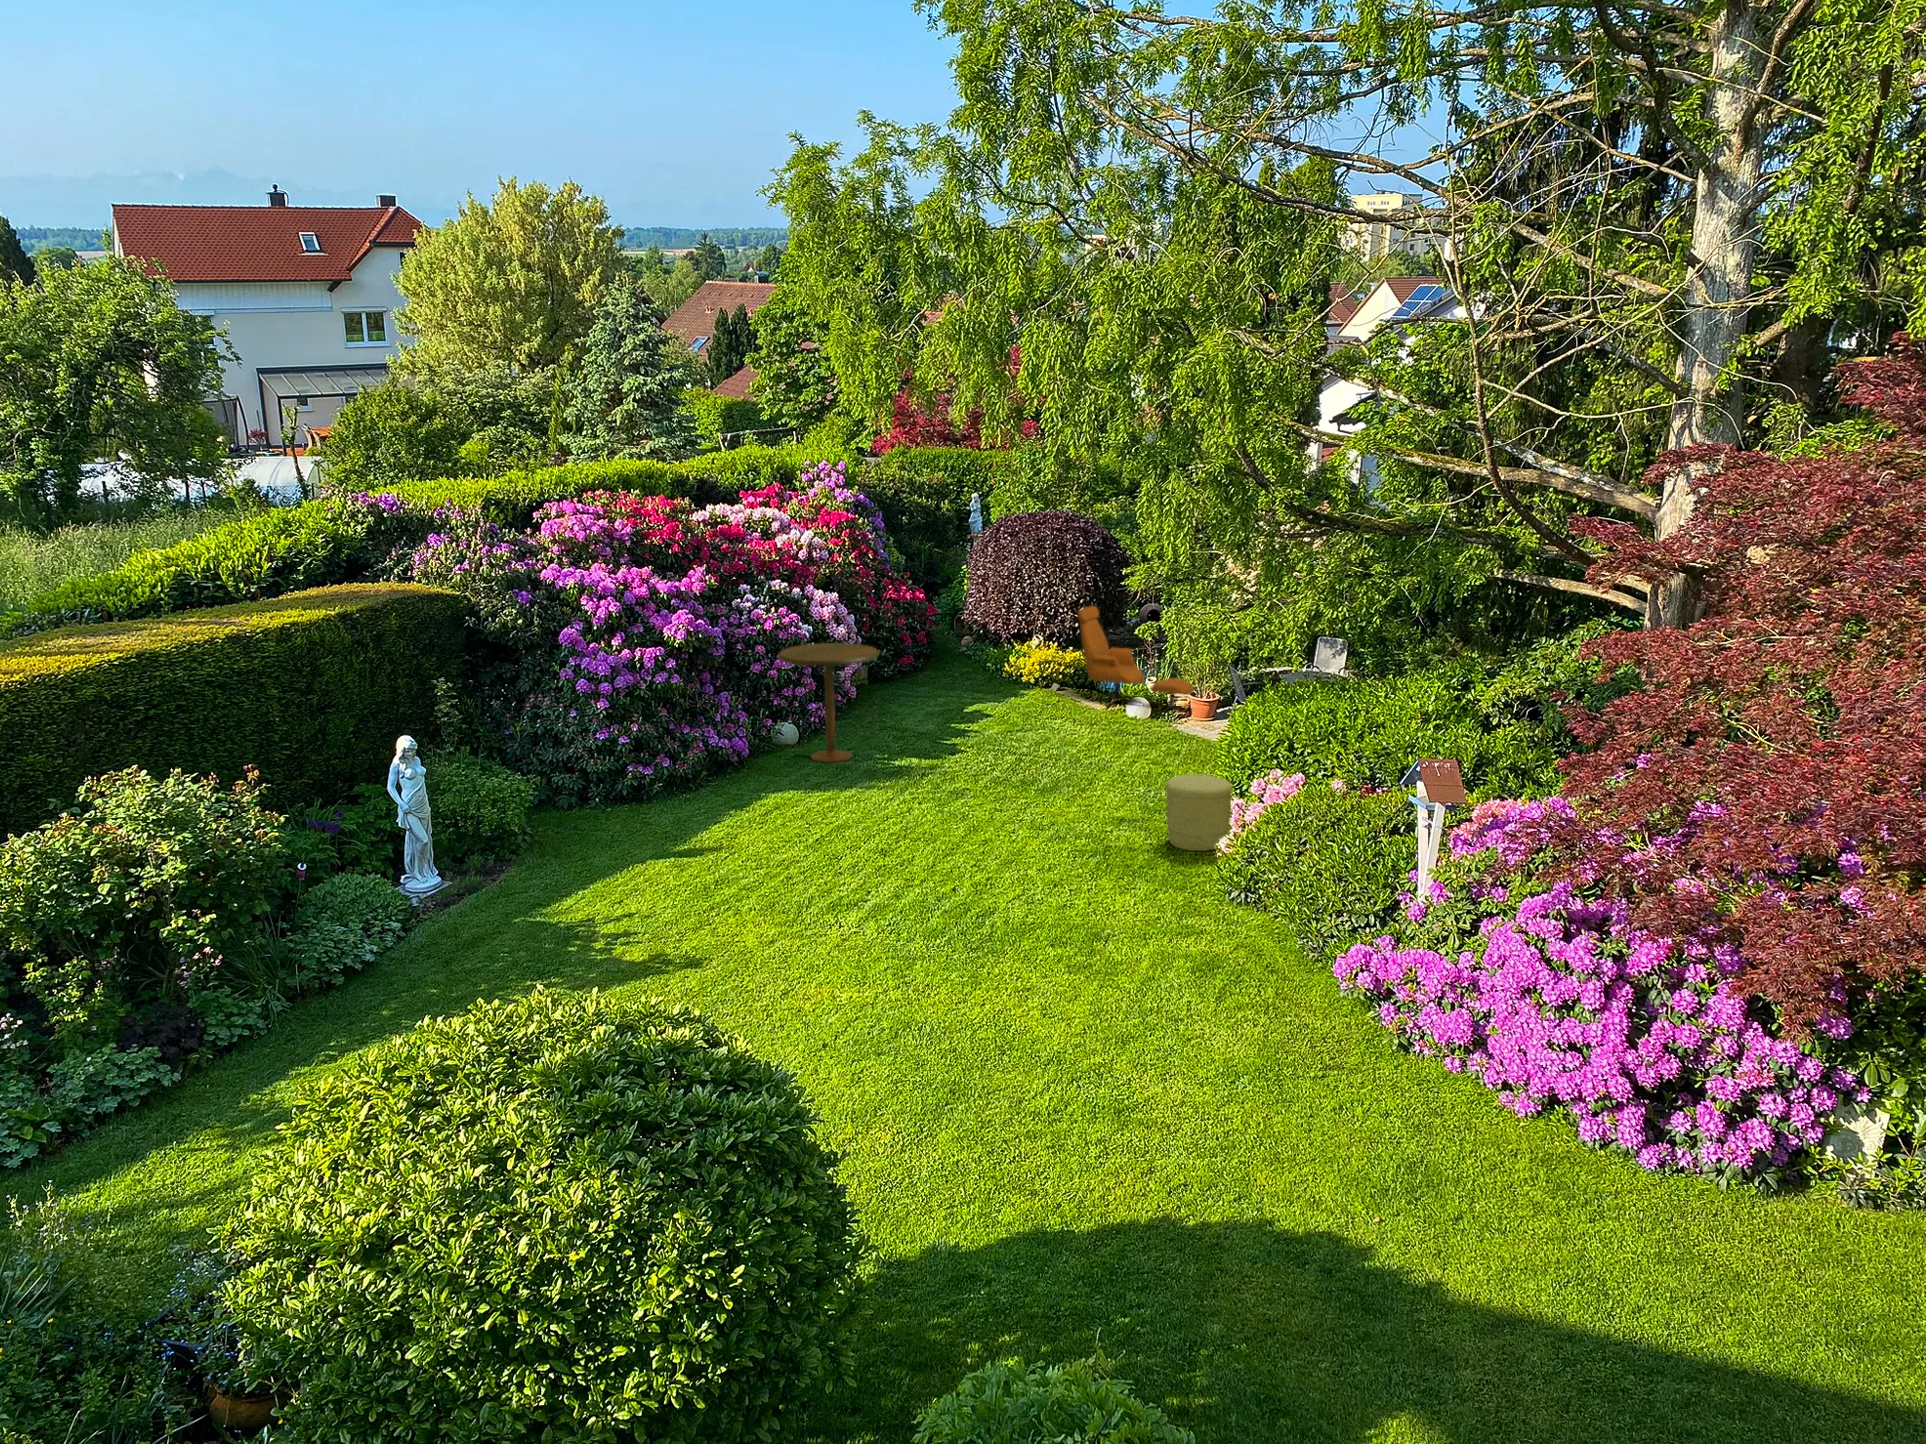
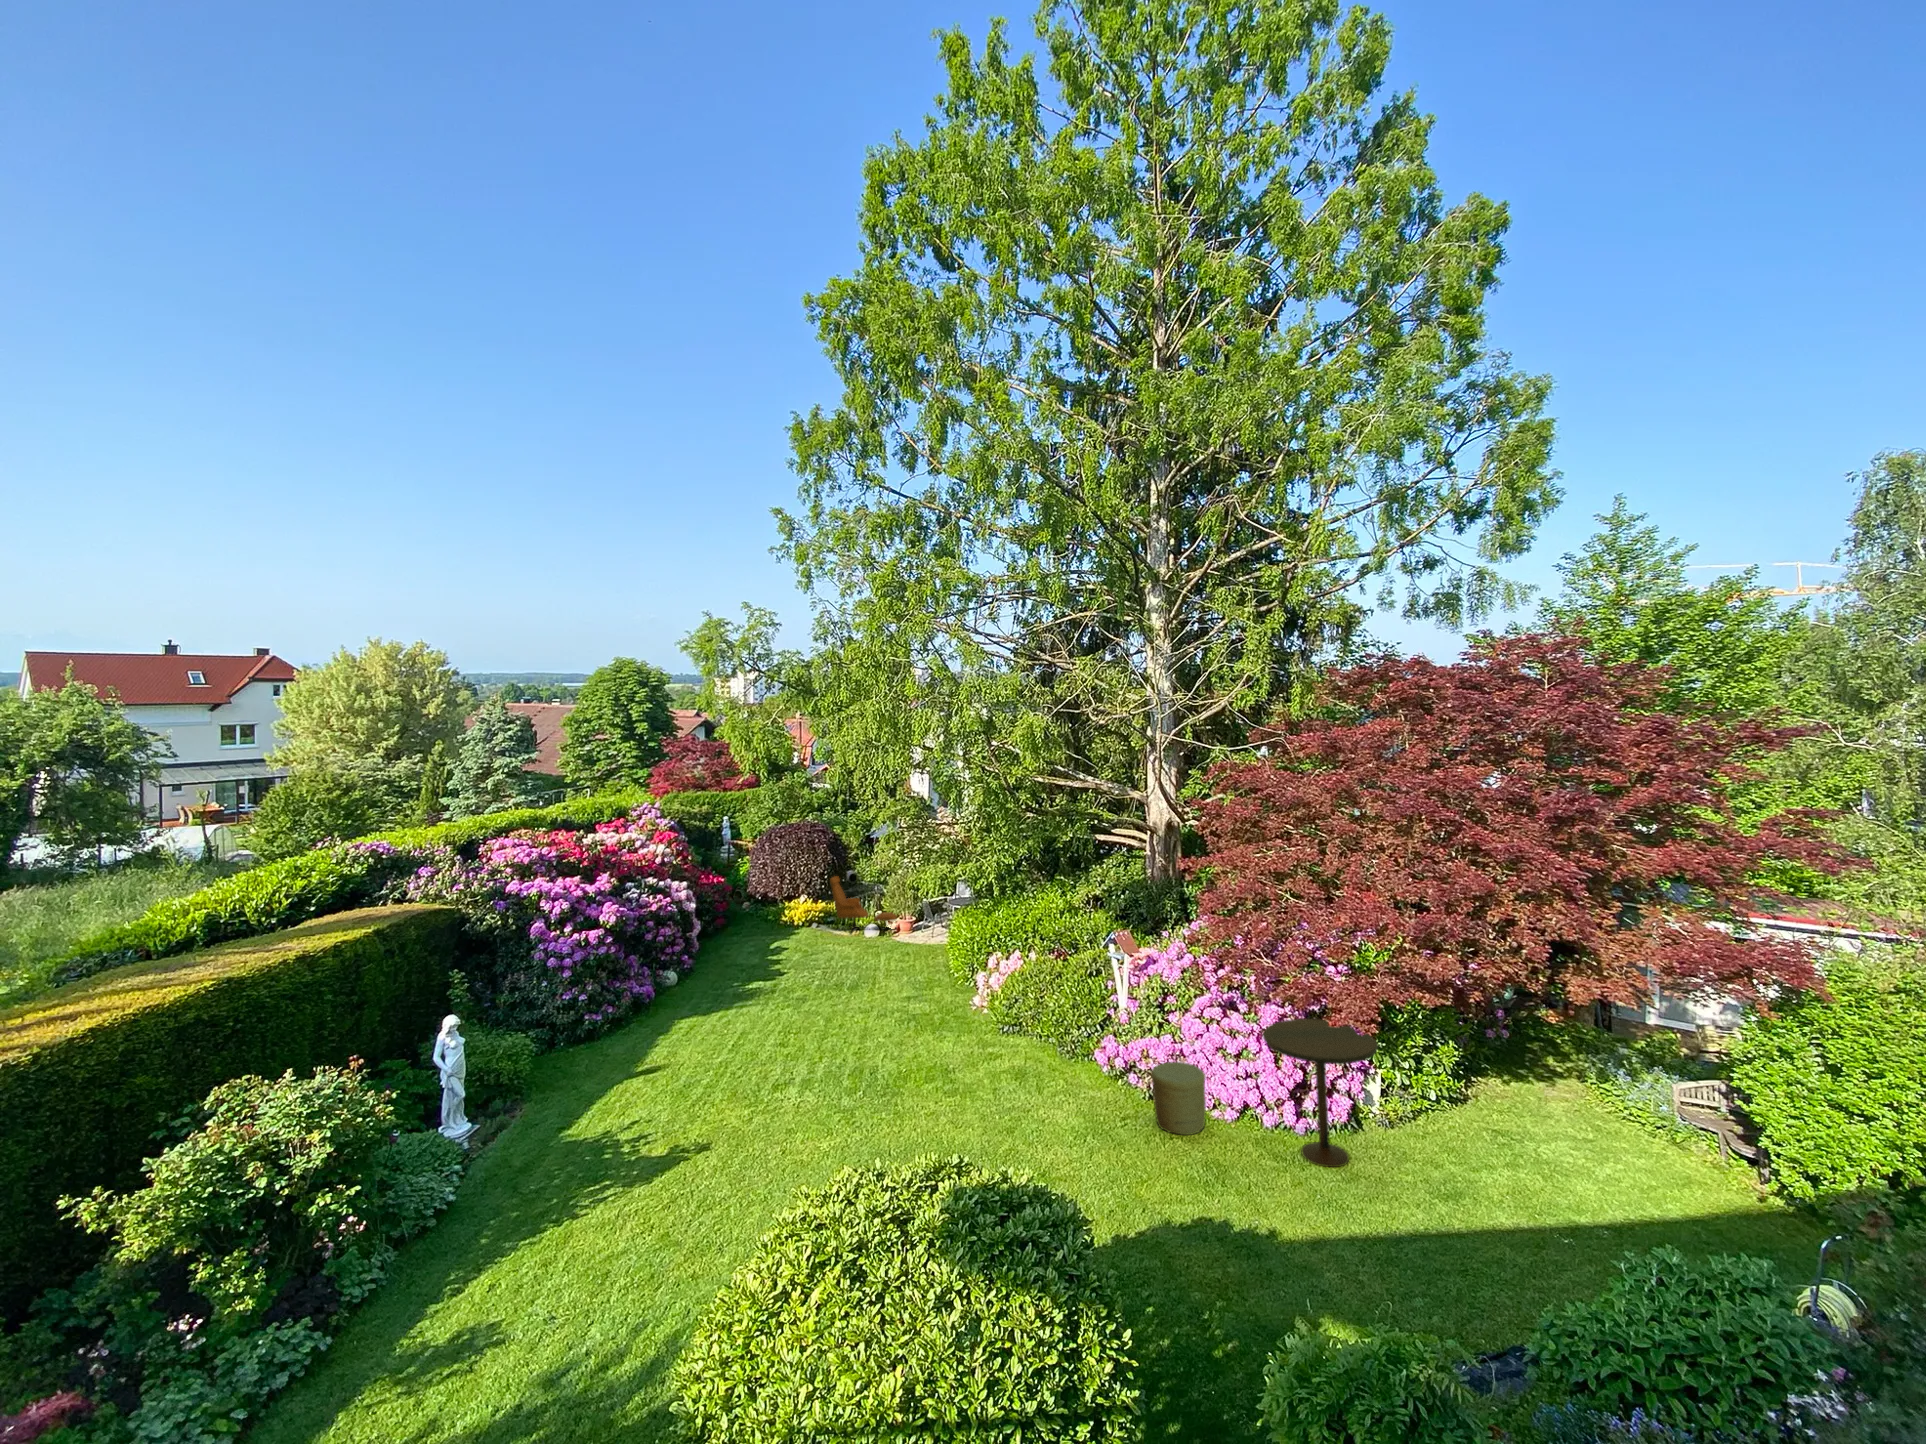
pedestal table: present [778,643,879,762] -> present [1263,1019,1378,1167]
woven basket: present [1165,774,1232,851] -> present [1151,1062,1206,1135]

